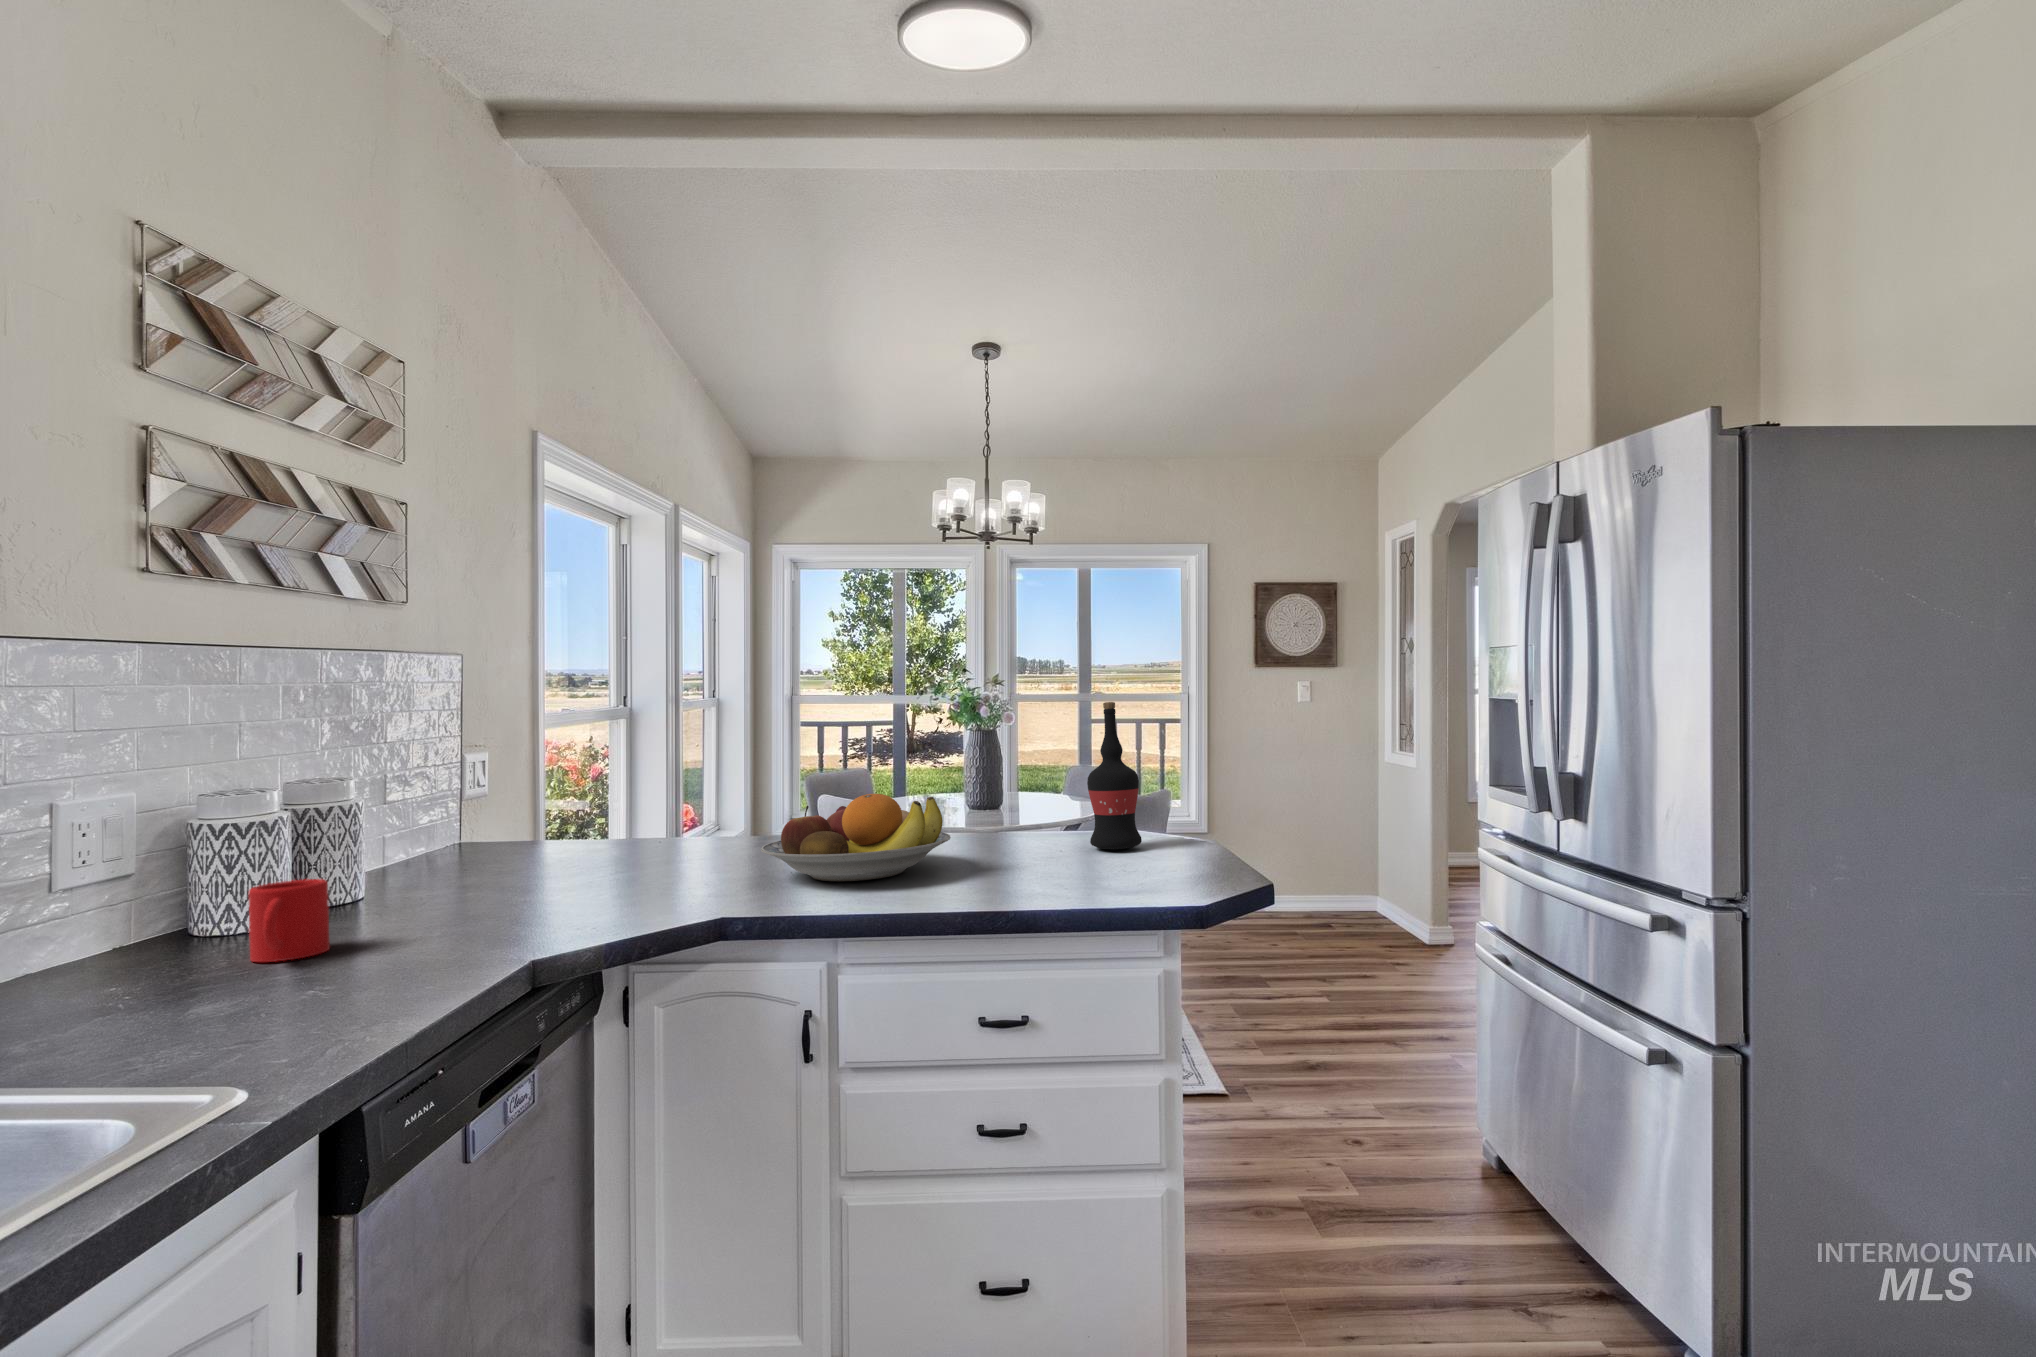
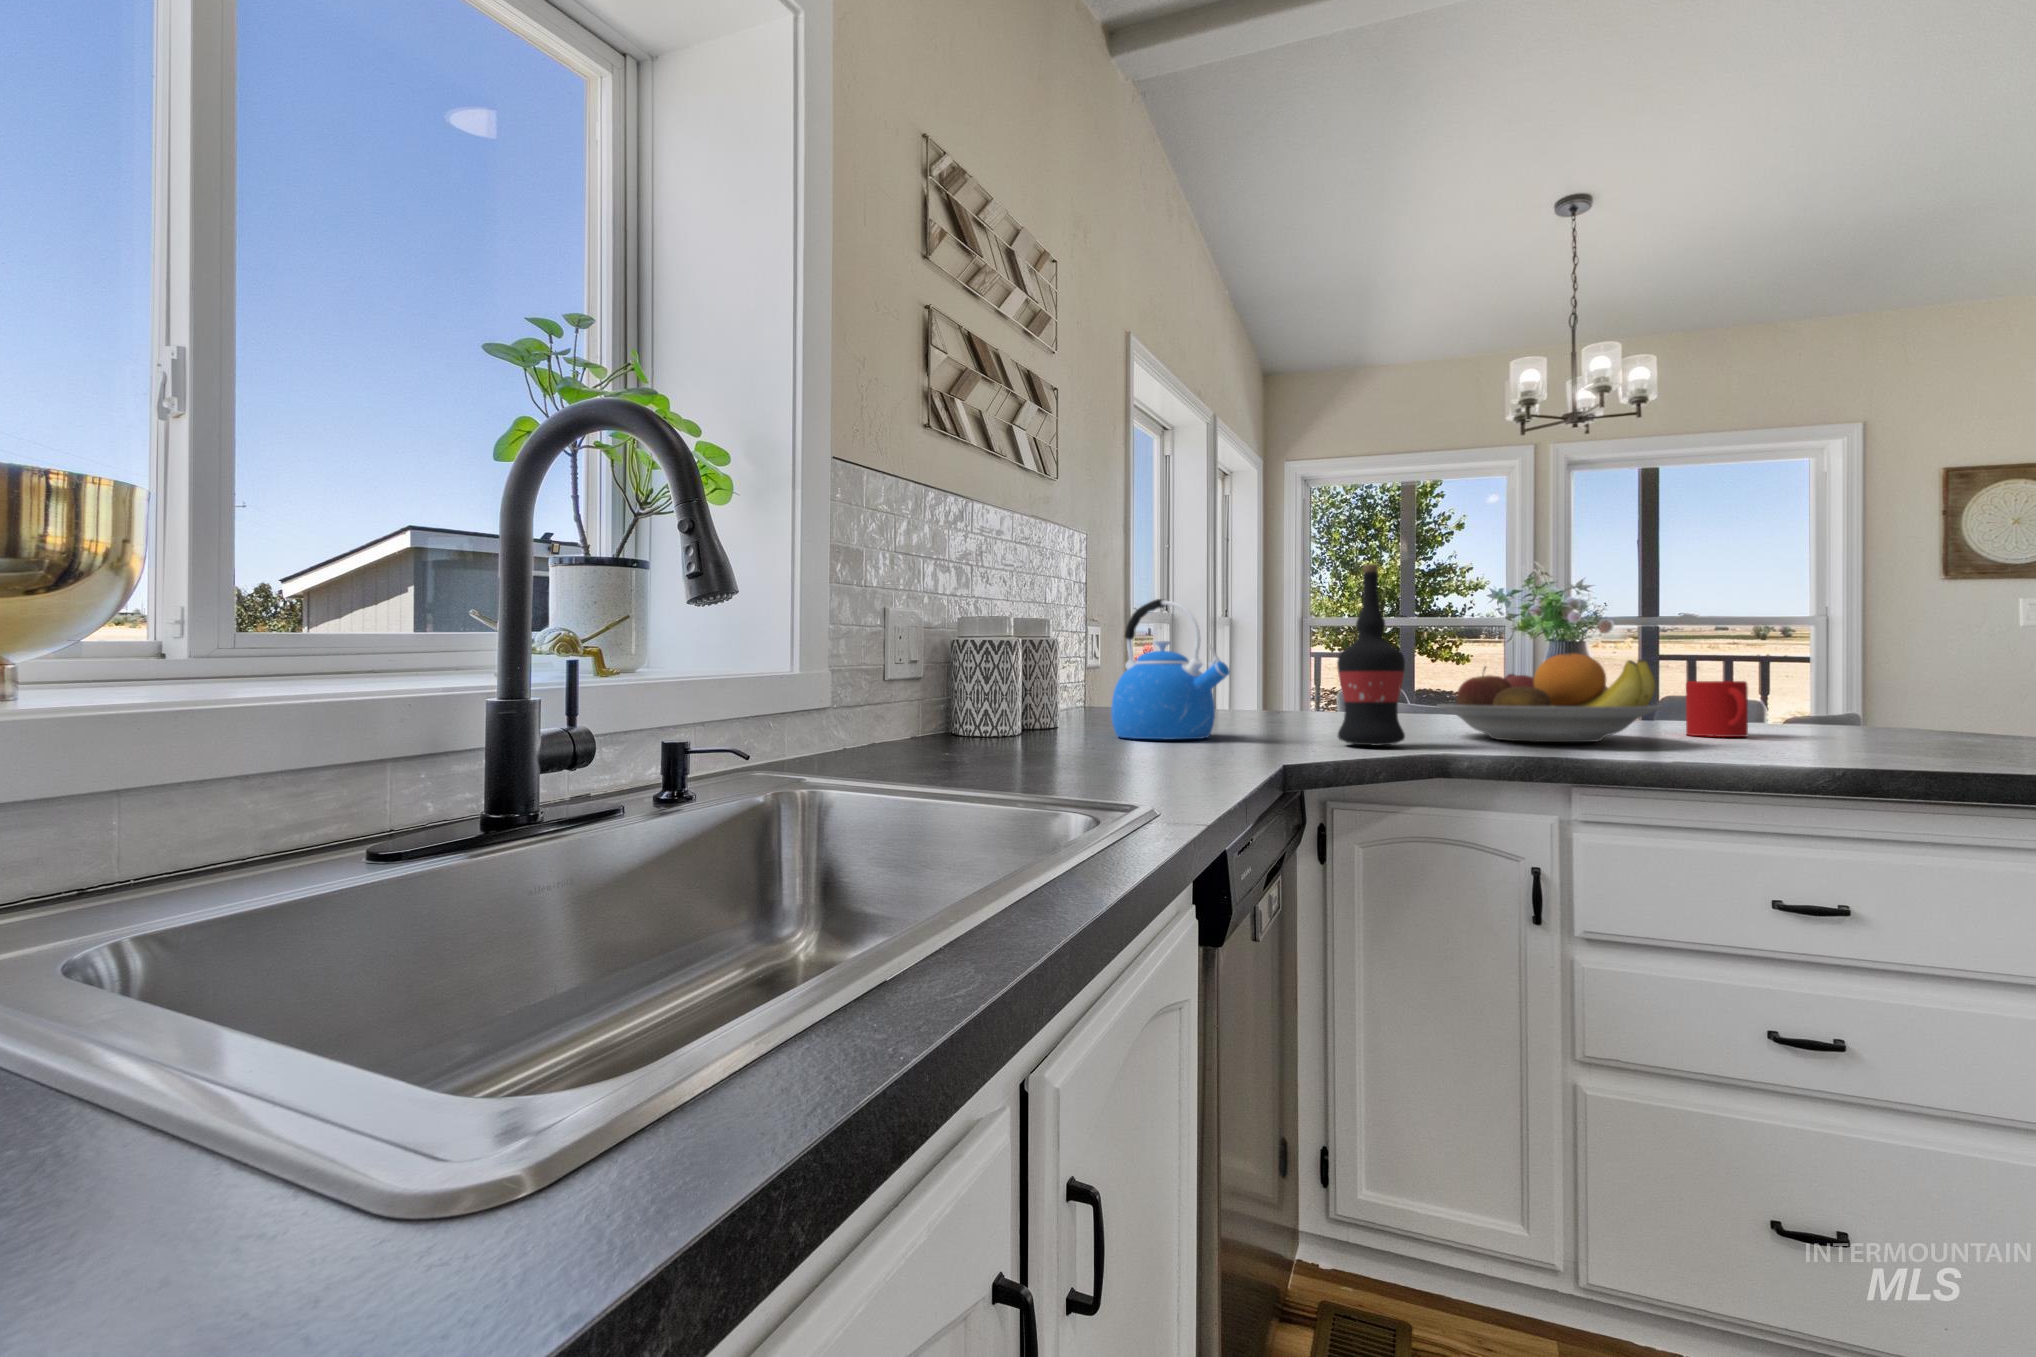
wine bottle: present [1087,702,1142,849] -> present [1337,564,1405,746]
kettle: none [398,761,526,920] -> present [1111,599,1230,739]
mug: present [249,879,330,962] -> present [1686,681,1748,737]

